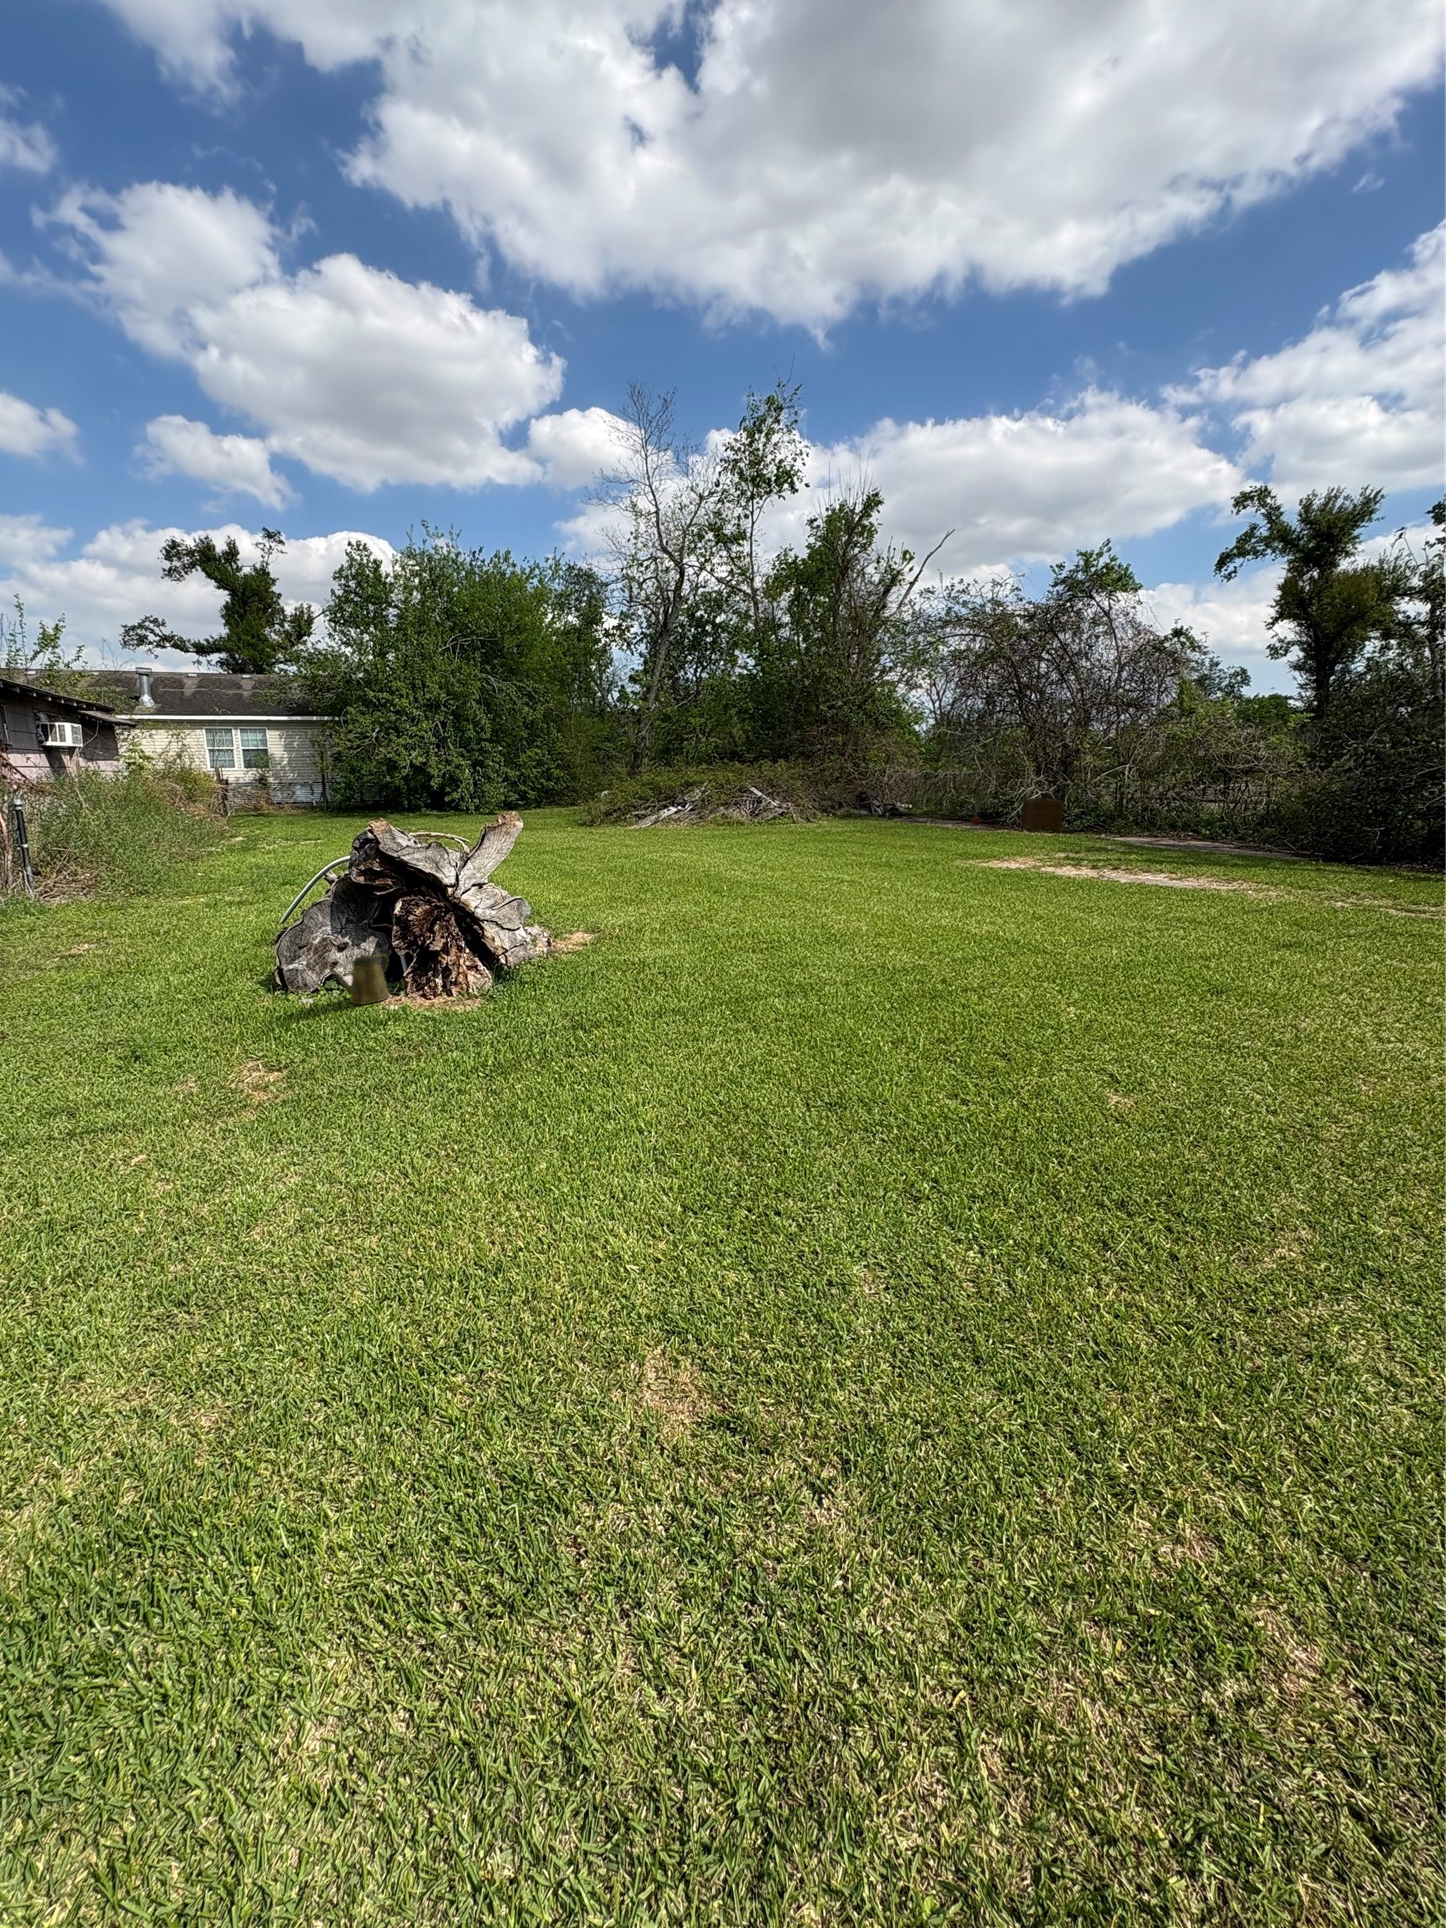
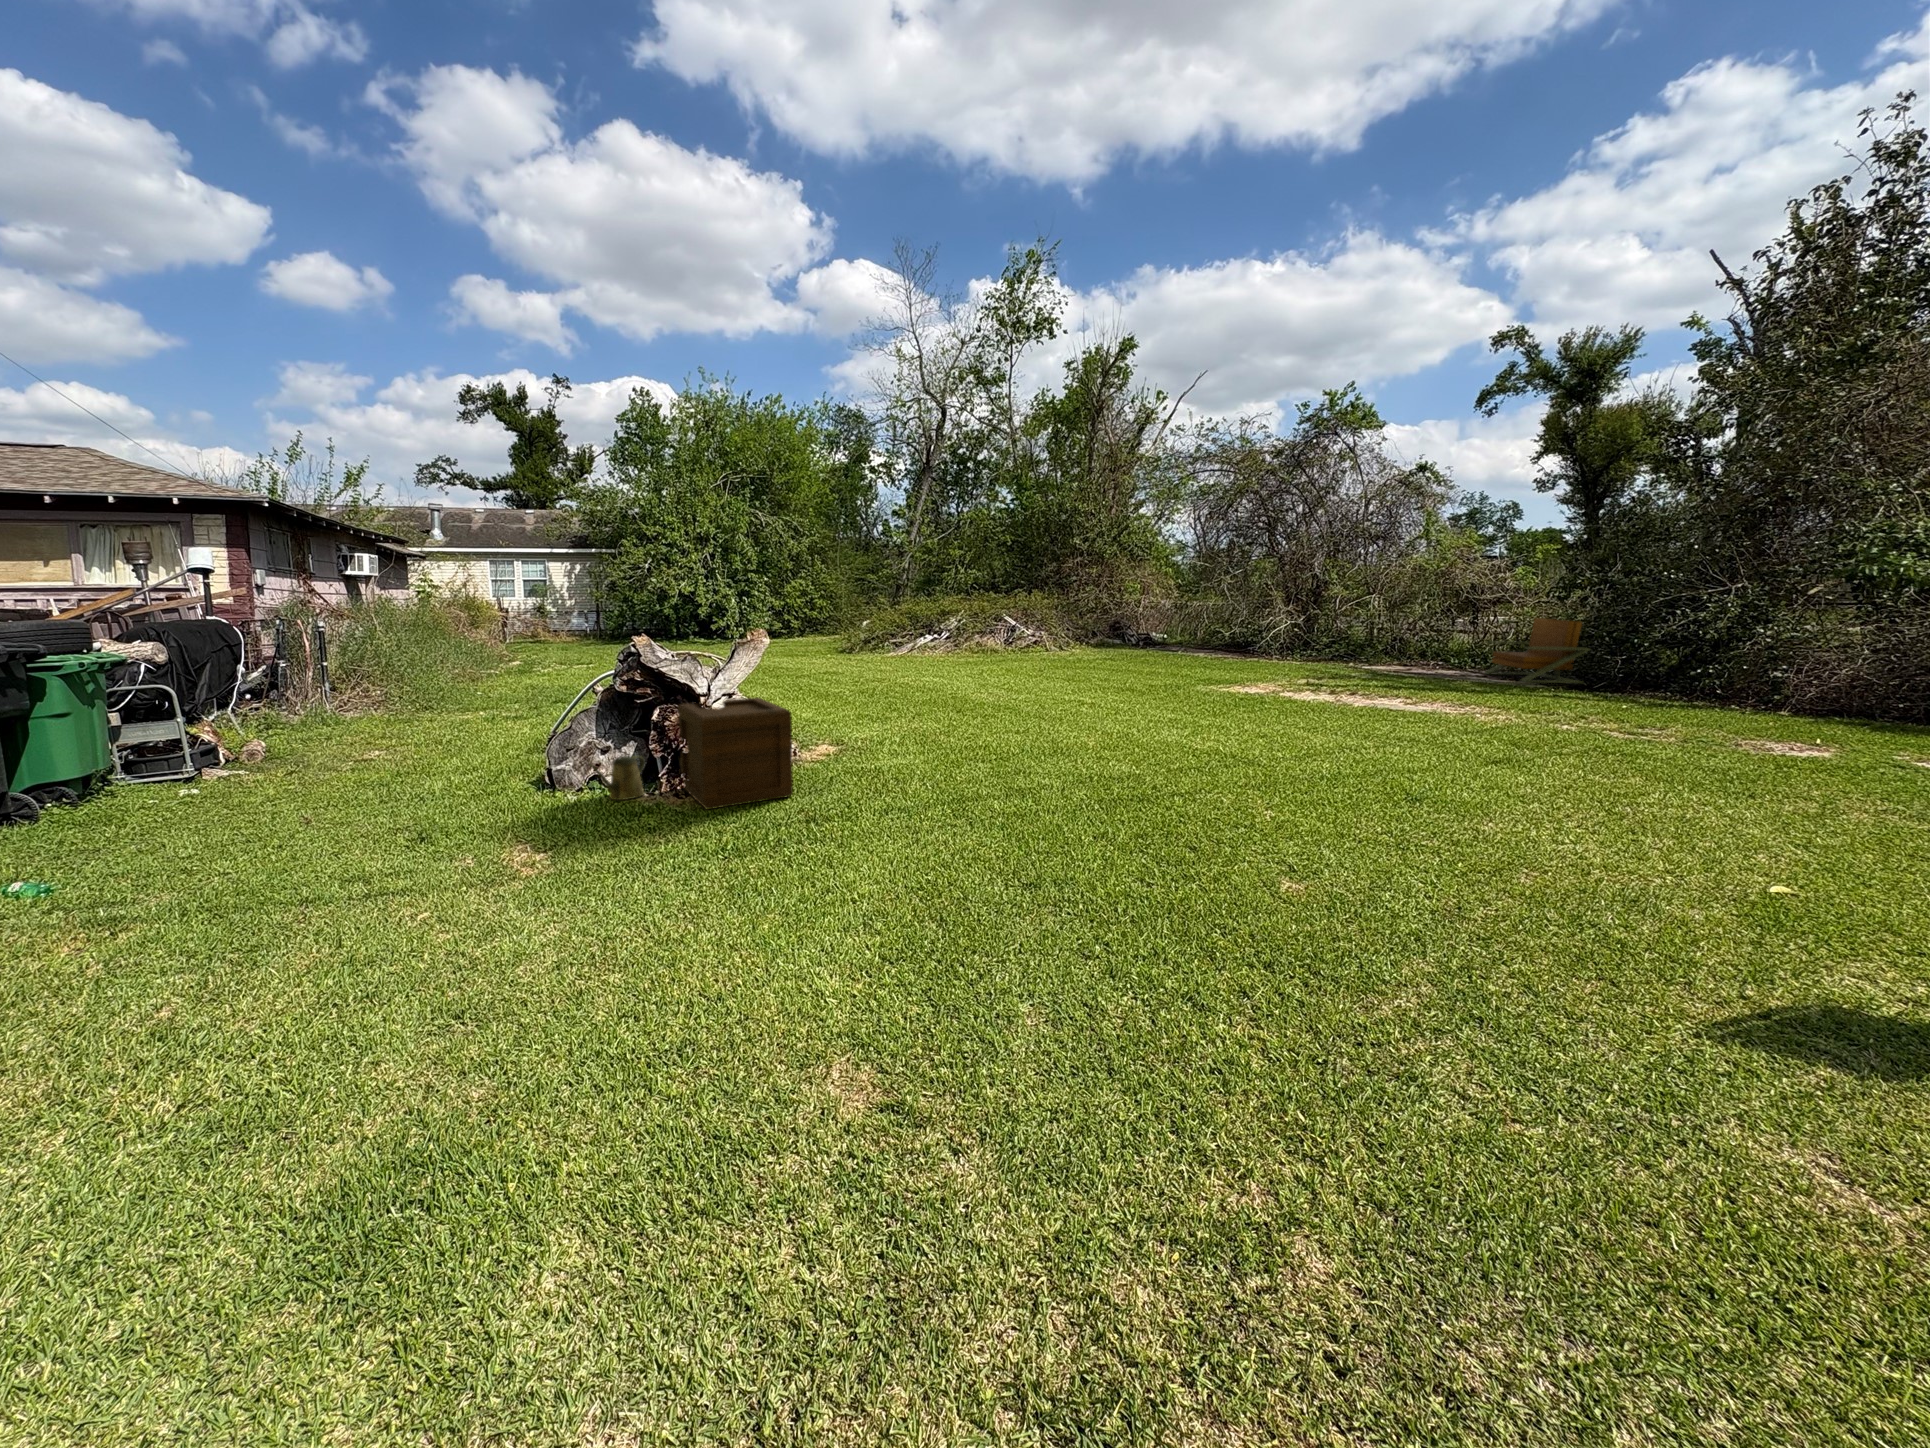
potted tree: present [968,789,991,824] -> none [1217,617,1243,653]
lounge chair: none [1237,789,1346,856] -> present [1485,618,1590,683]
wooden crate: present [1020,798,1064,830] -> present [677,697,793,810]

